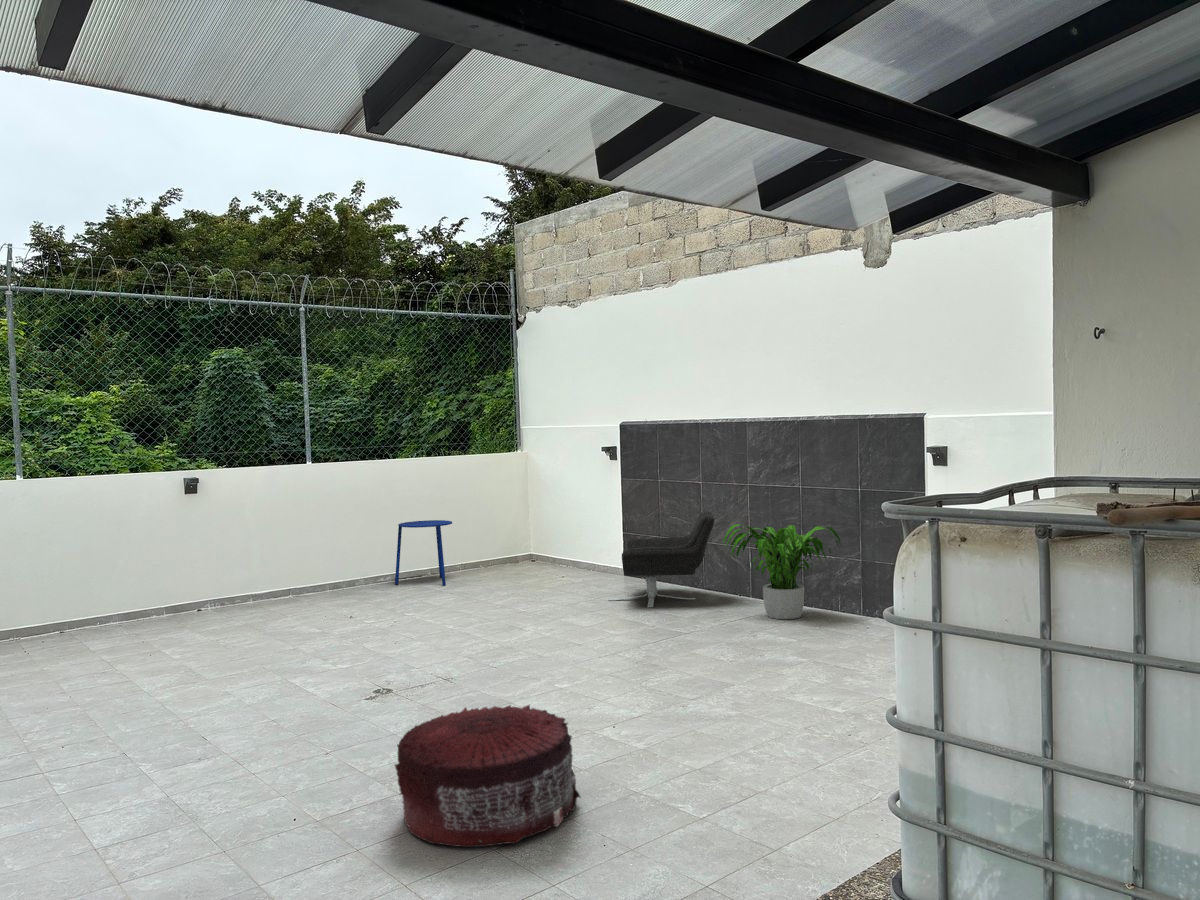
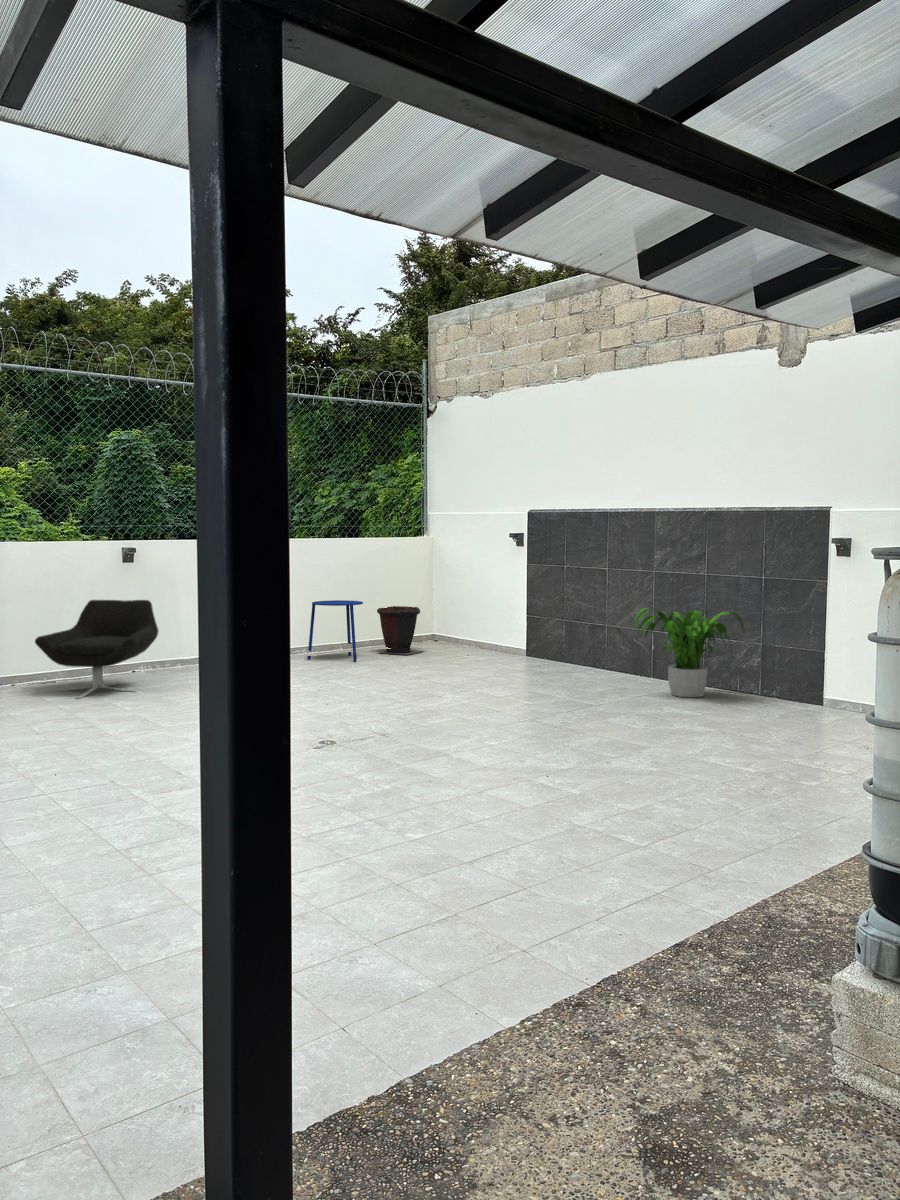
lounge chair: present [609,511,714,607] -> present [35,600,158,699]
bucket: none [469,523,521,575] -> present [377,606,423,655]
pouf: present [395,705,580,847] -> none [381,740,537,848]

